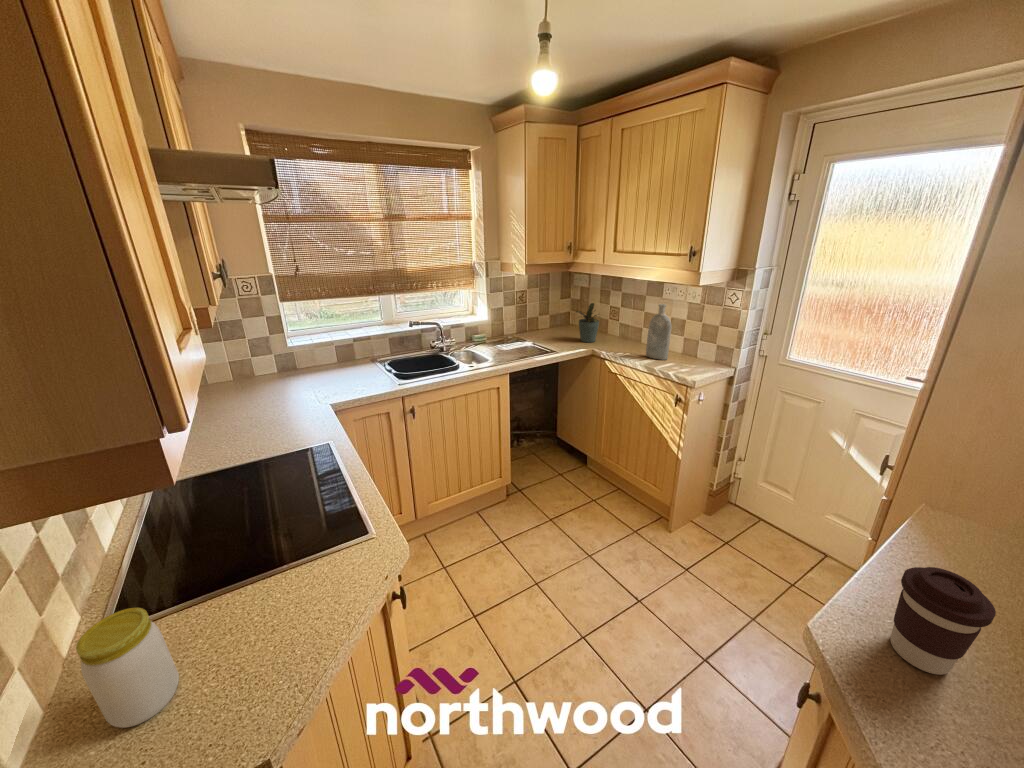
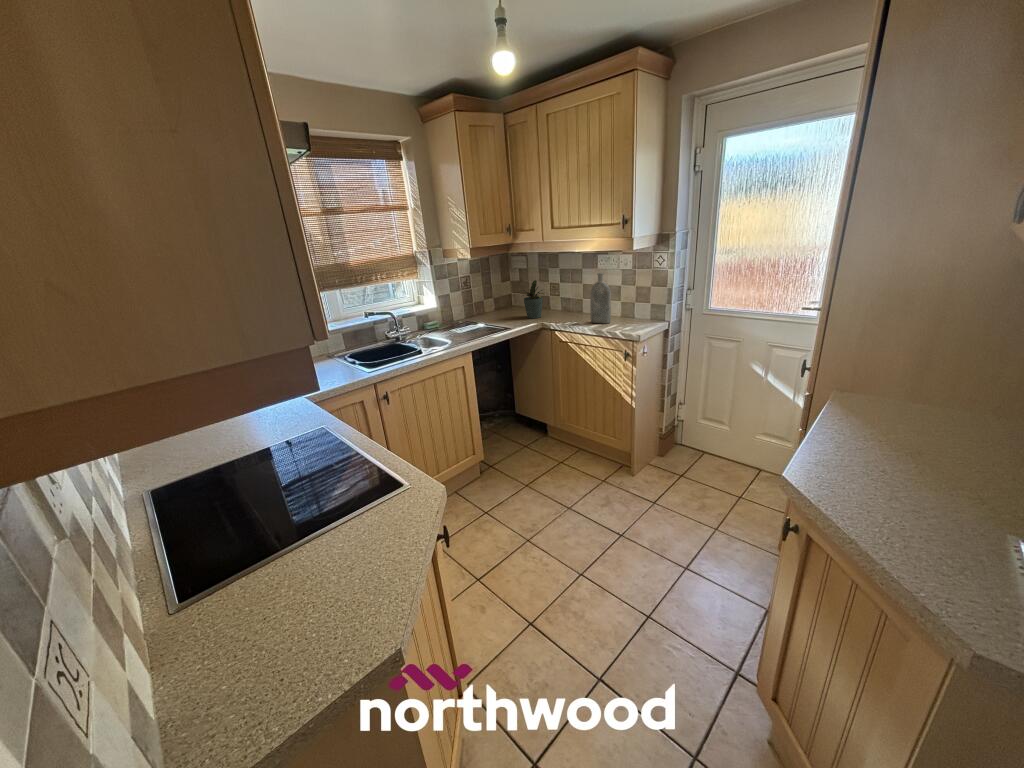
coffee cup: present [890,567,996,675] -> none [840,404,905,480]
jar: present [76,608,179,728] -> none [194,549,283,663]

